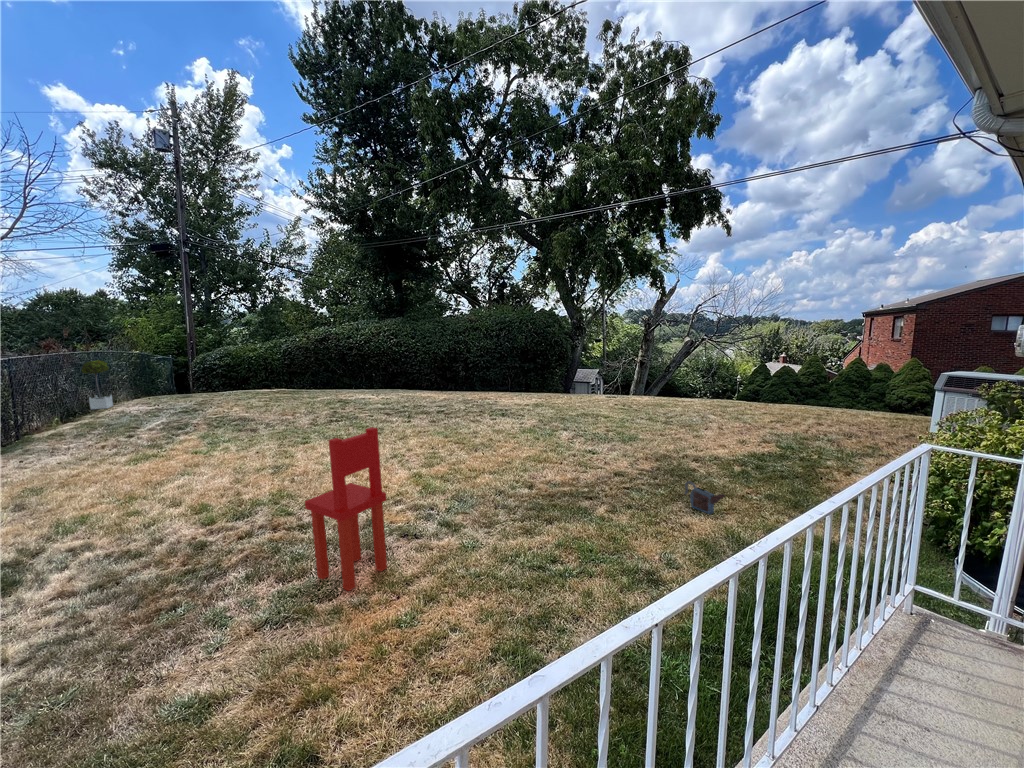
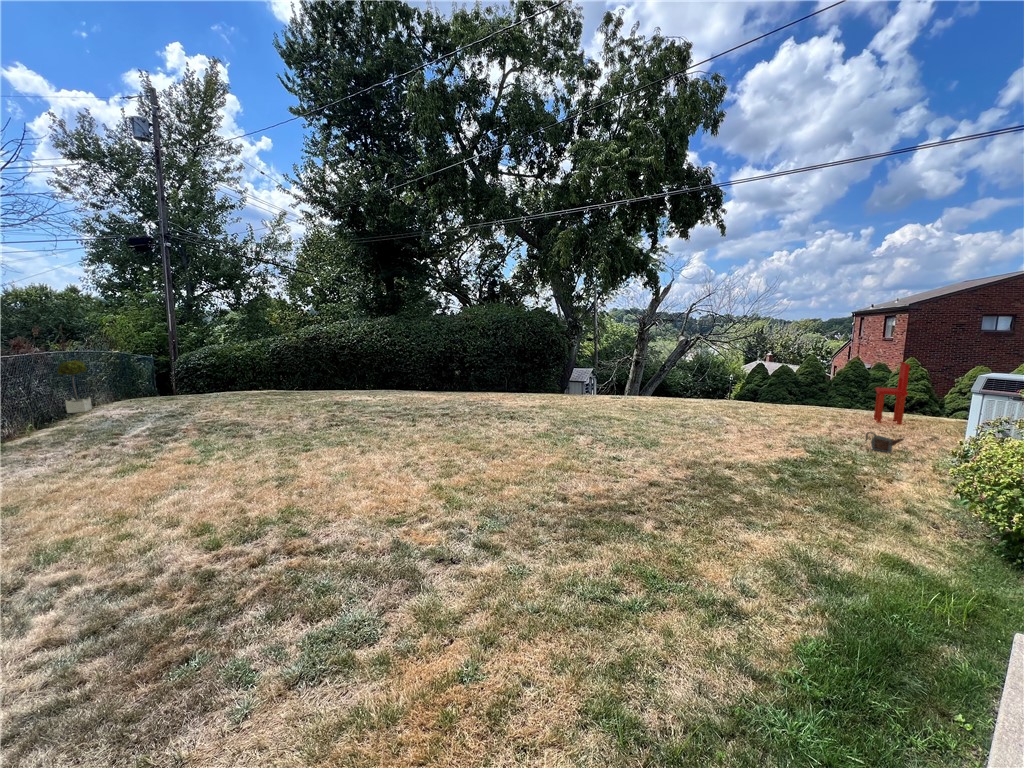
chair: present [305,427,387,591] -> present [874,362,910,424]
watering can: present [685,481,725,514] -> present [865,432,904,453]

